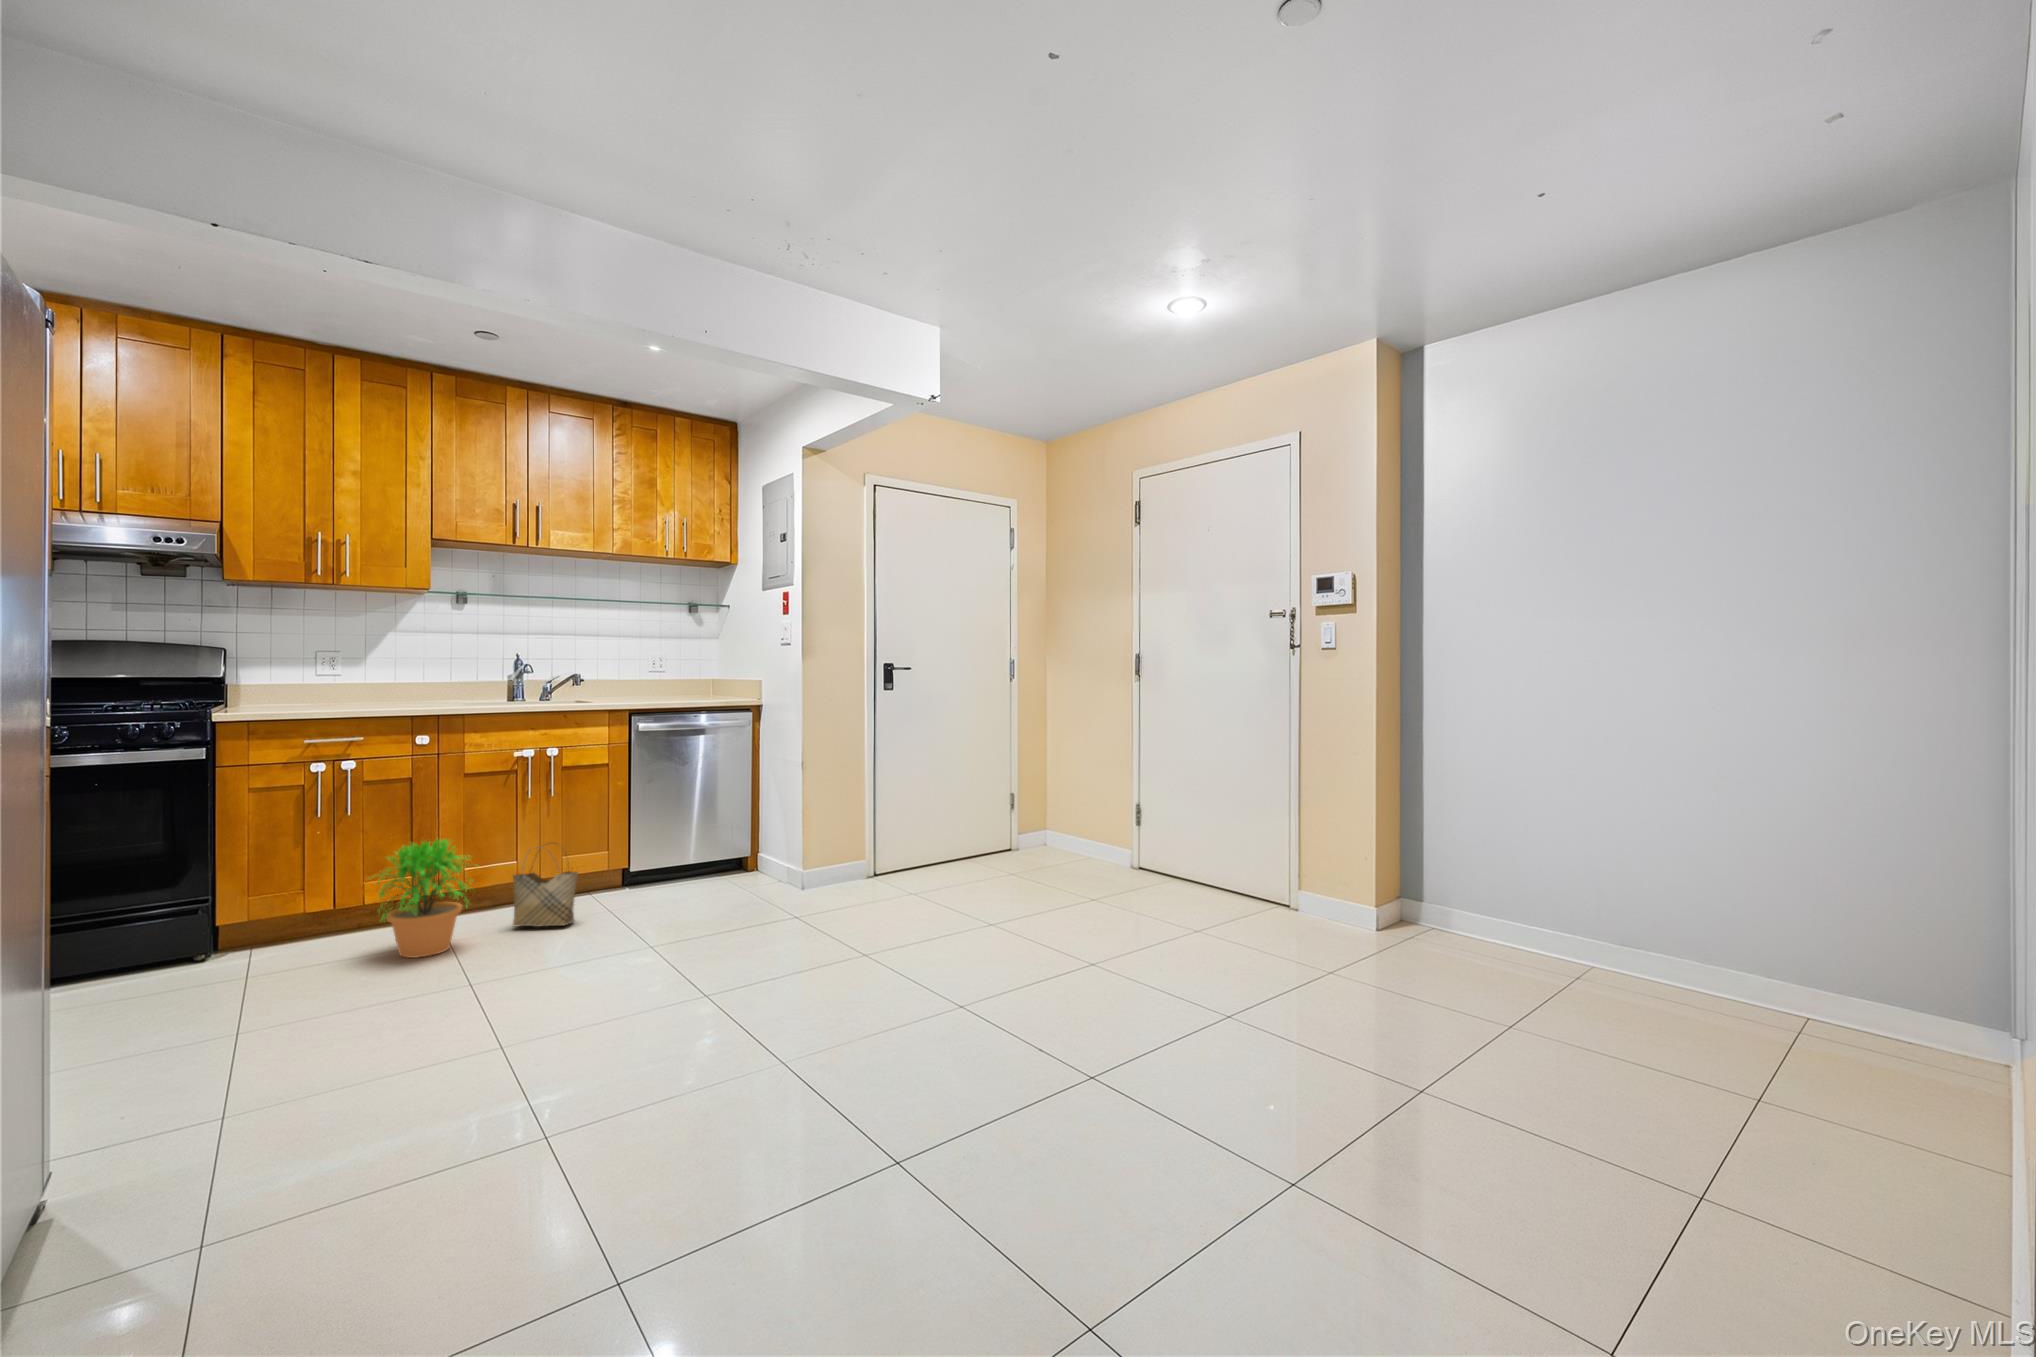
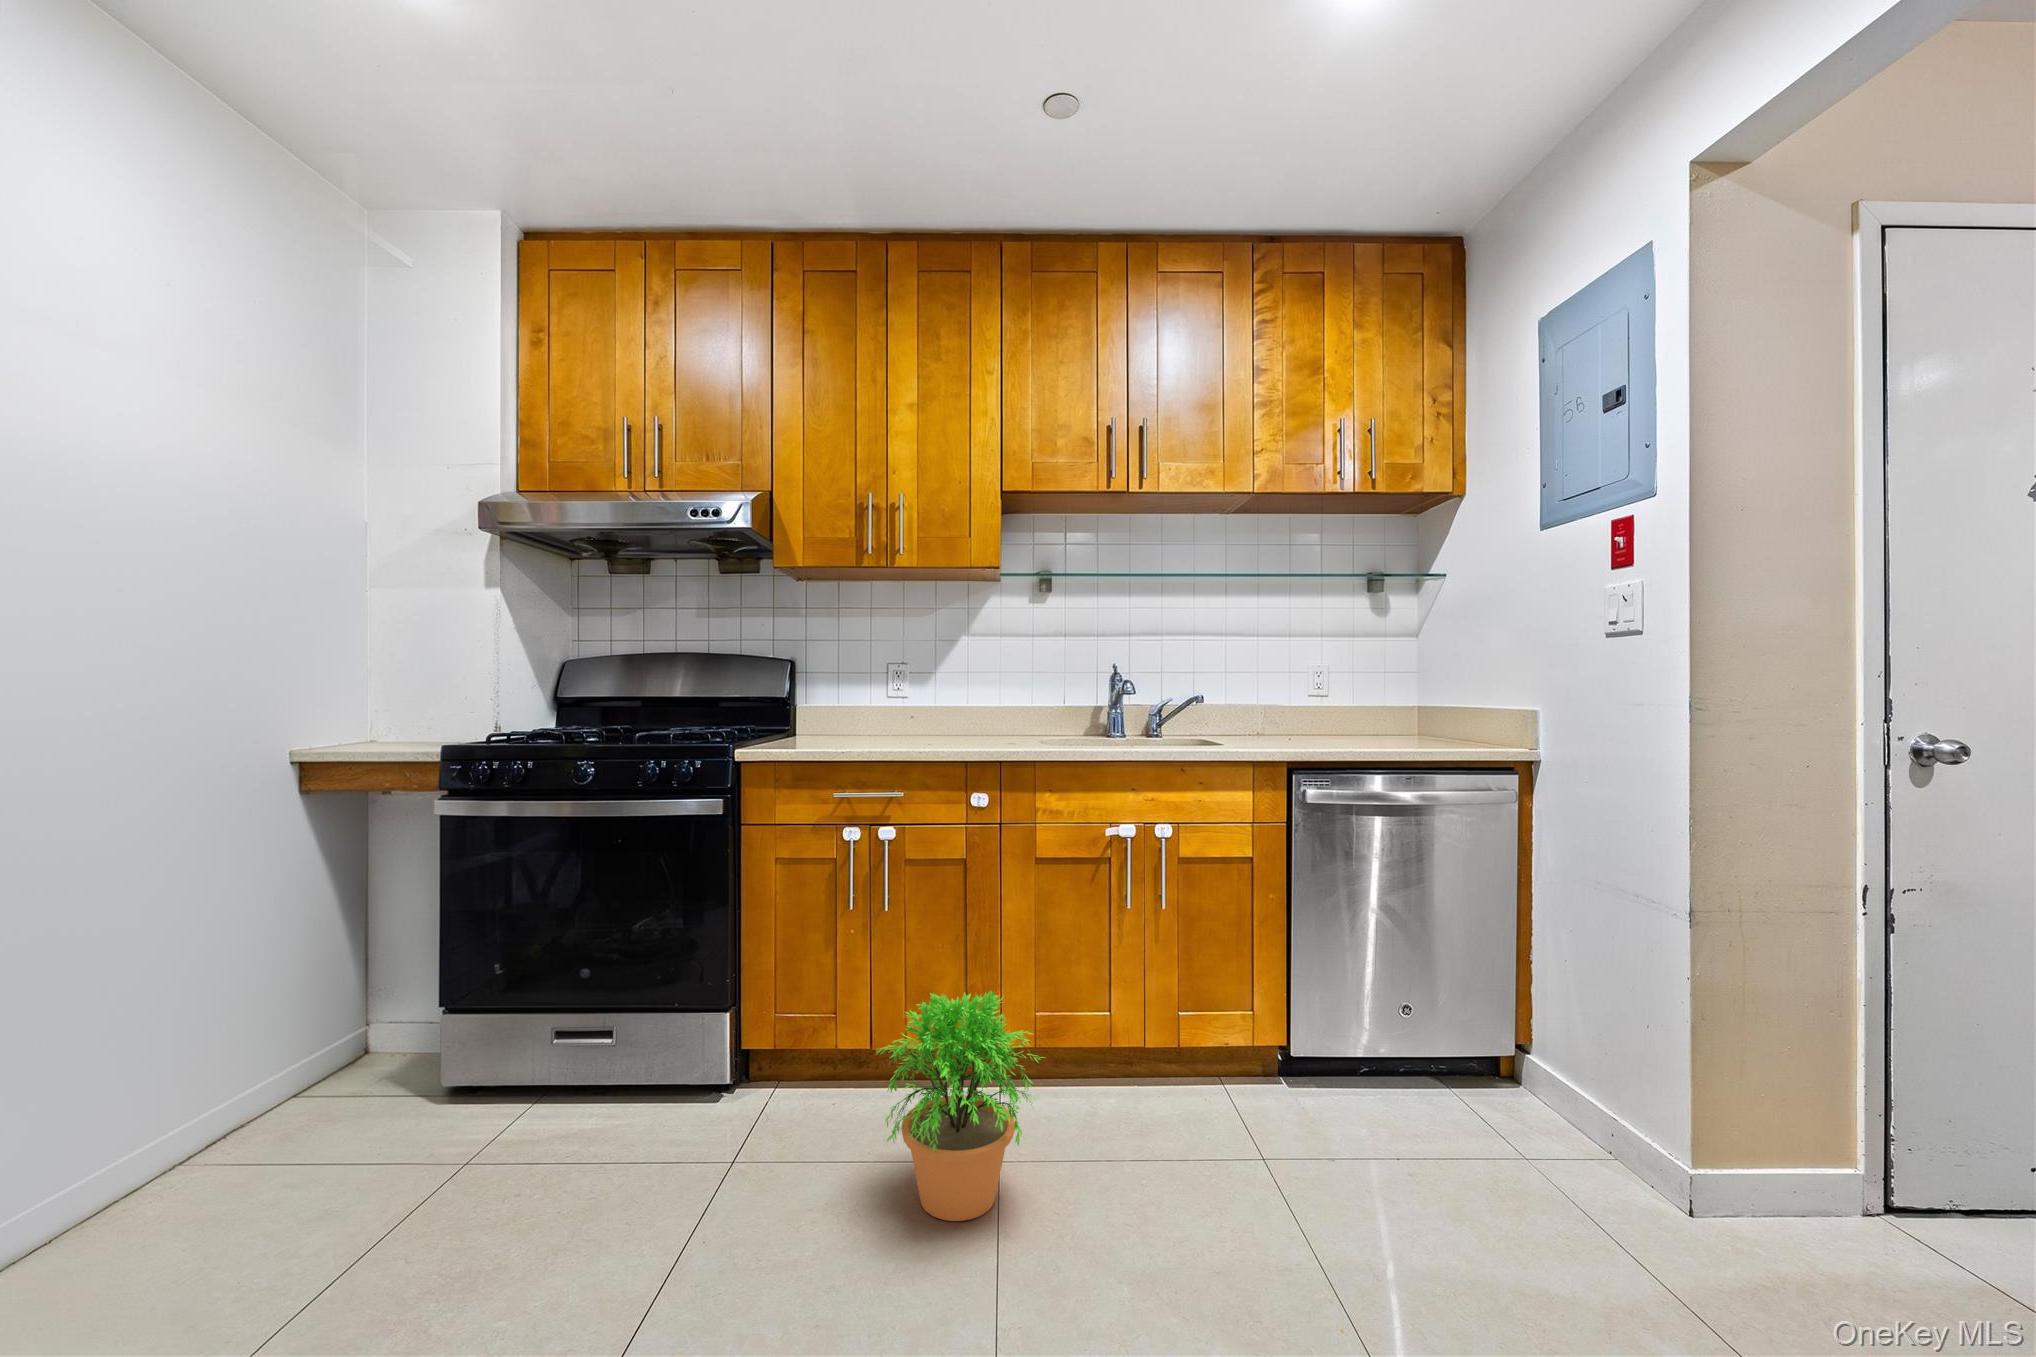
woven basket: present [513,843,578,927] -> none [1097,1011,1209,1196]

